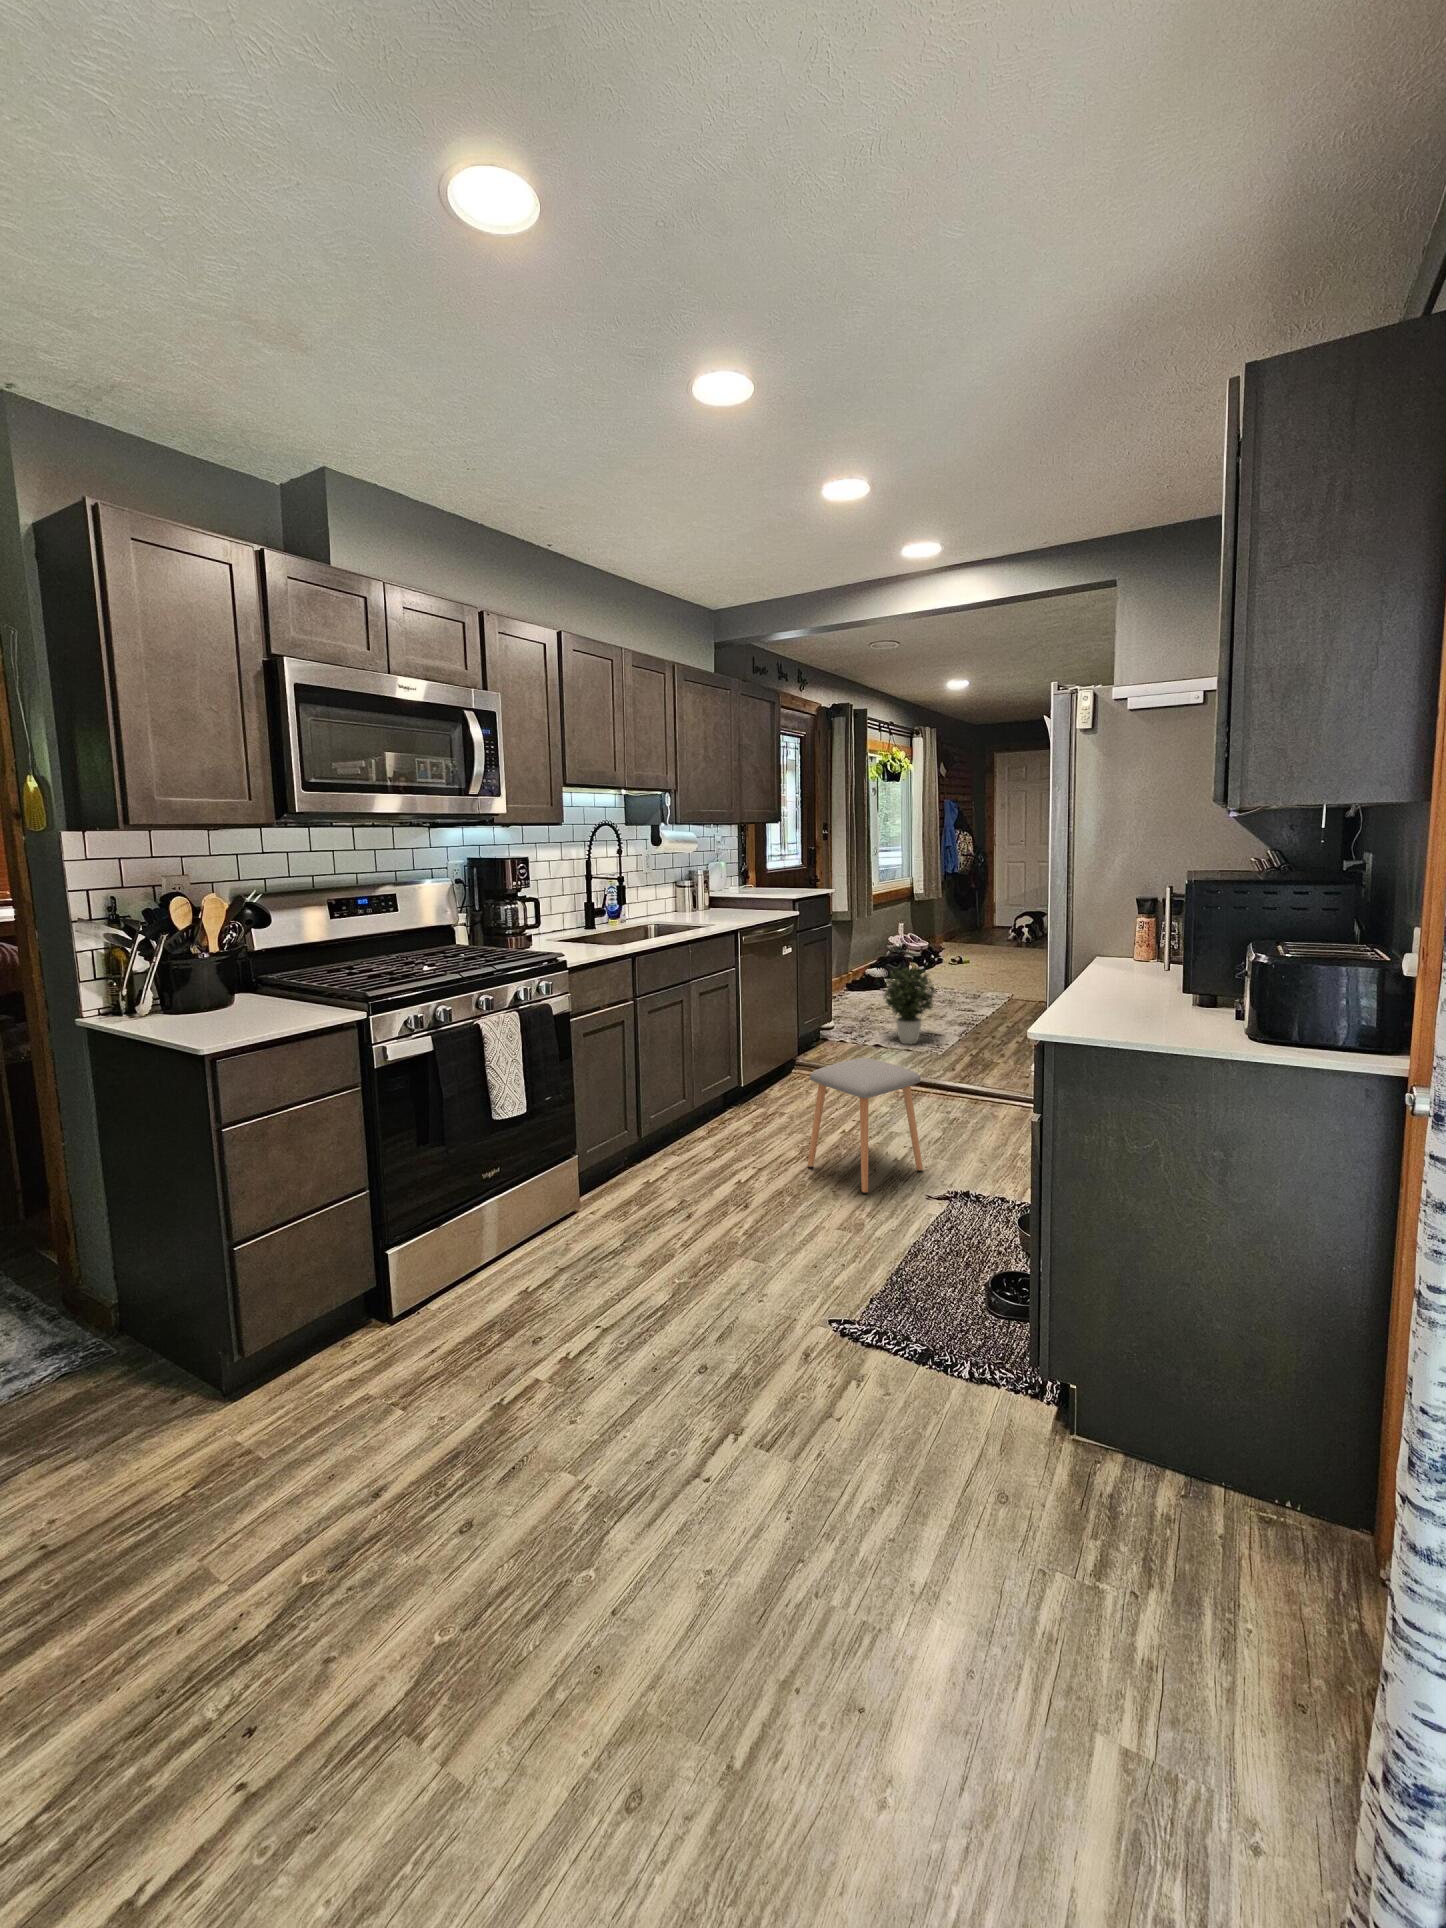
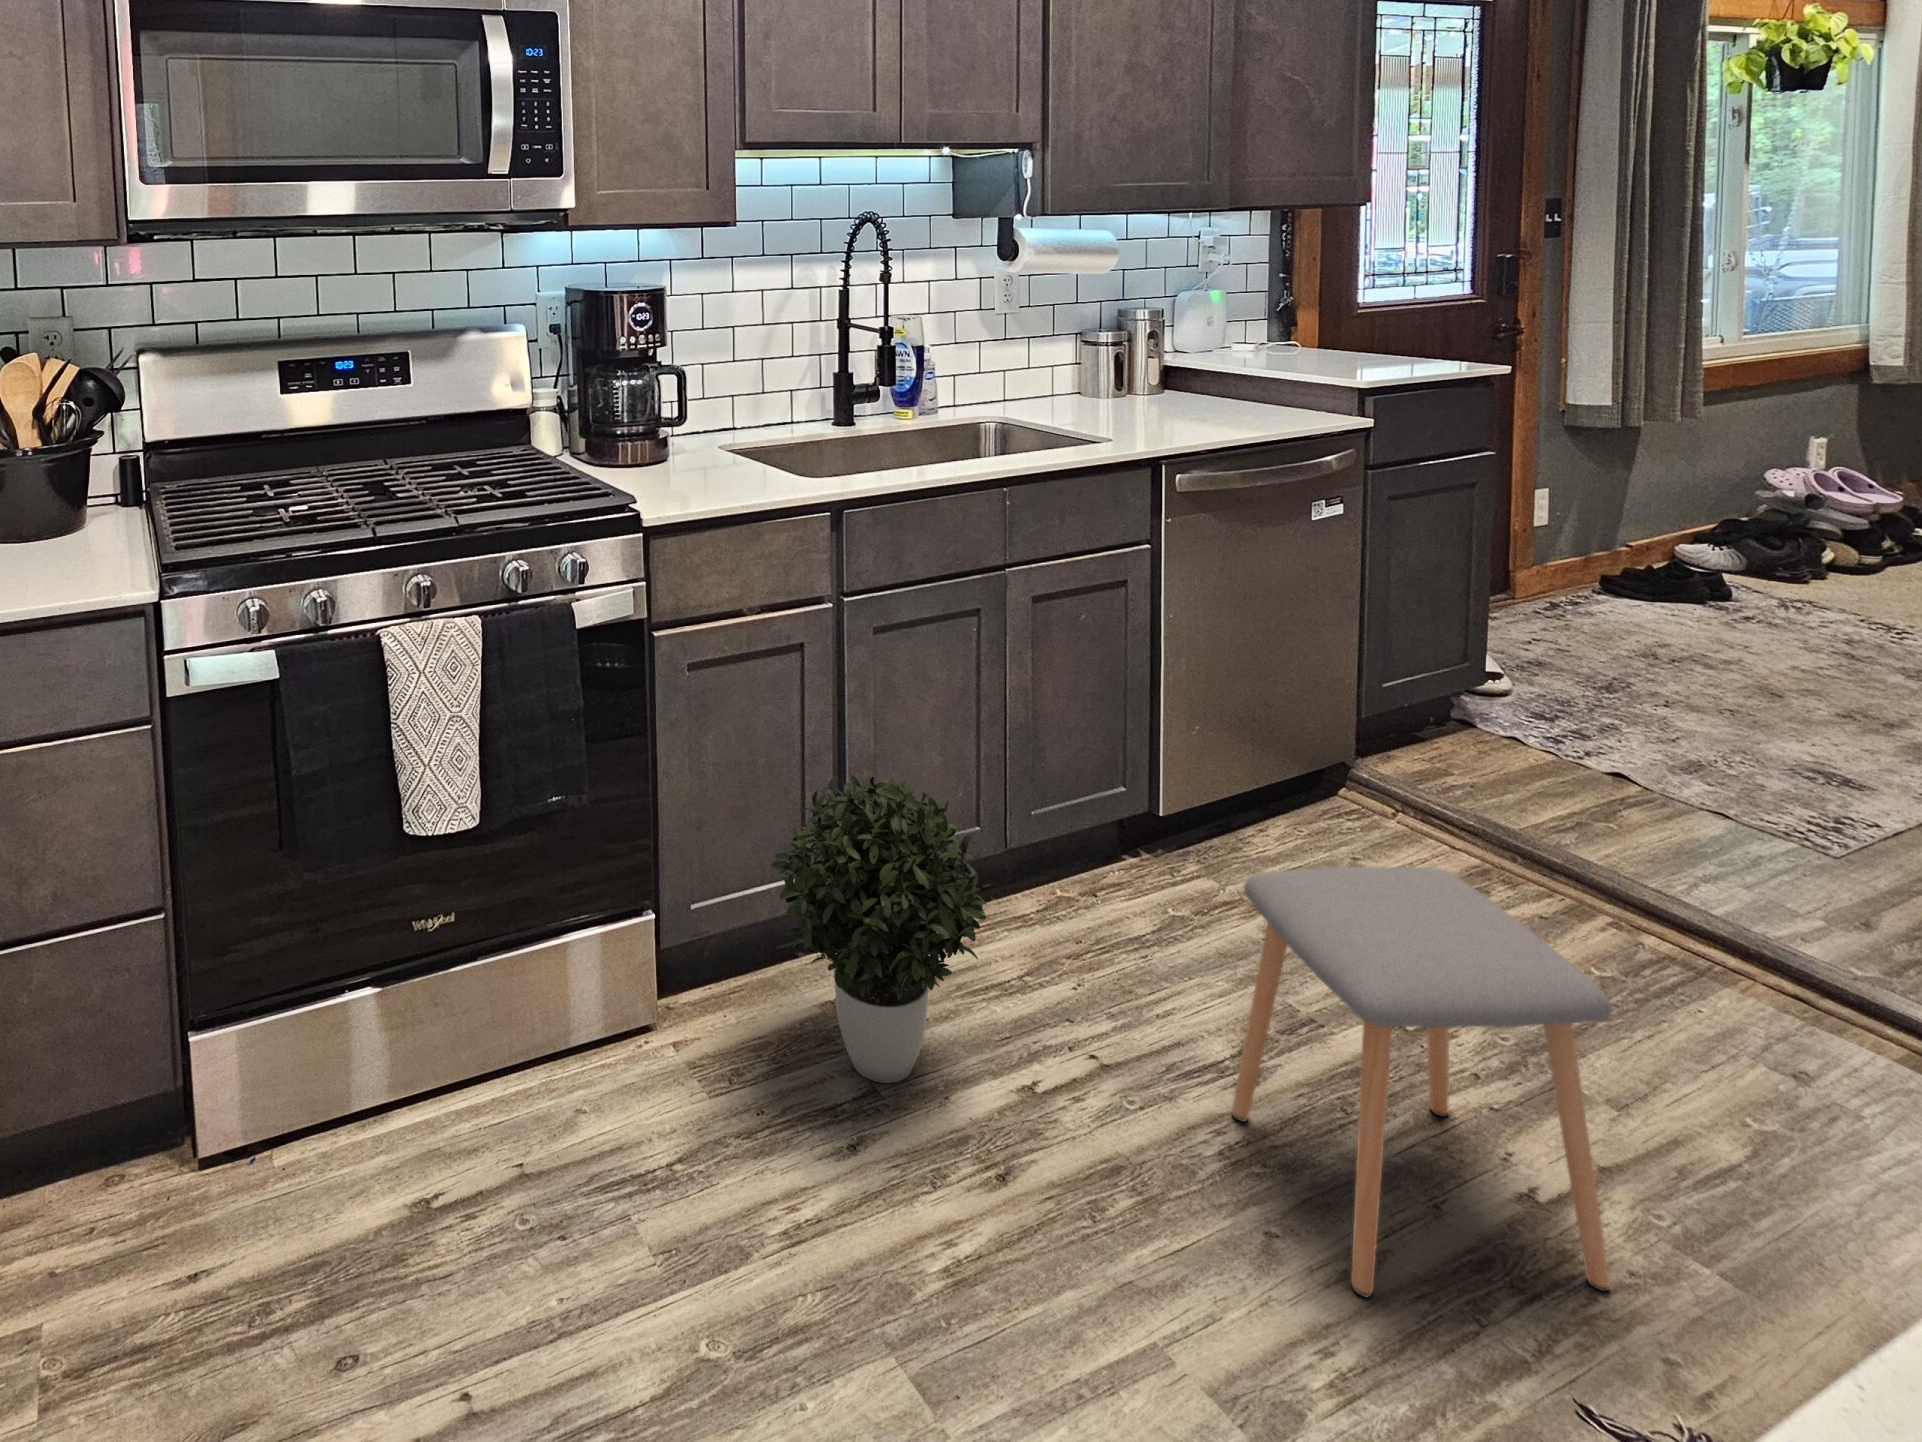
potted plant: present [884,968,935,1044] -> present [771,772,987,1083]

